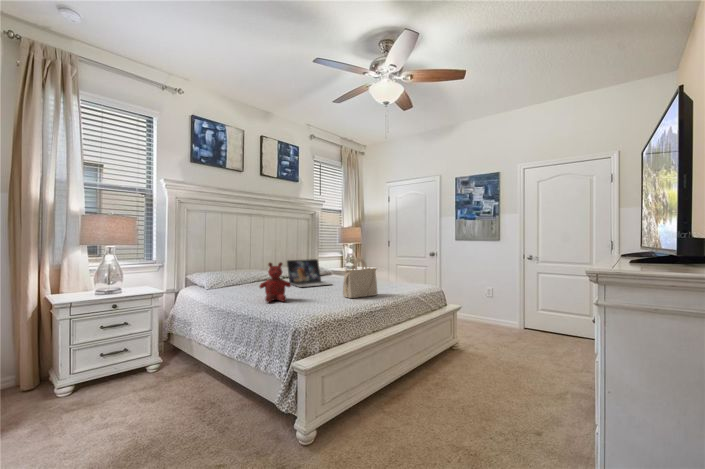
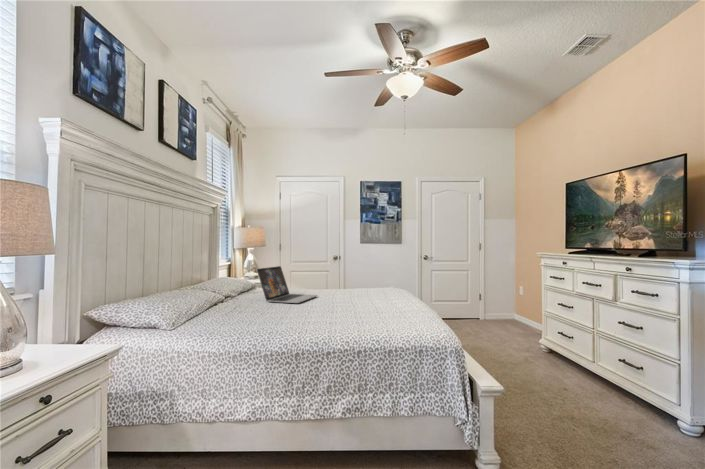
handbag: present [343,259,377,298] -> none [381,261,404,307]
teddy bear: present [260,262,291,302] -> none [317,268,359,324]

